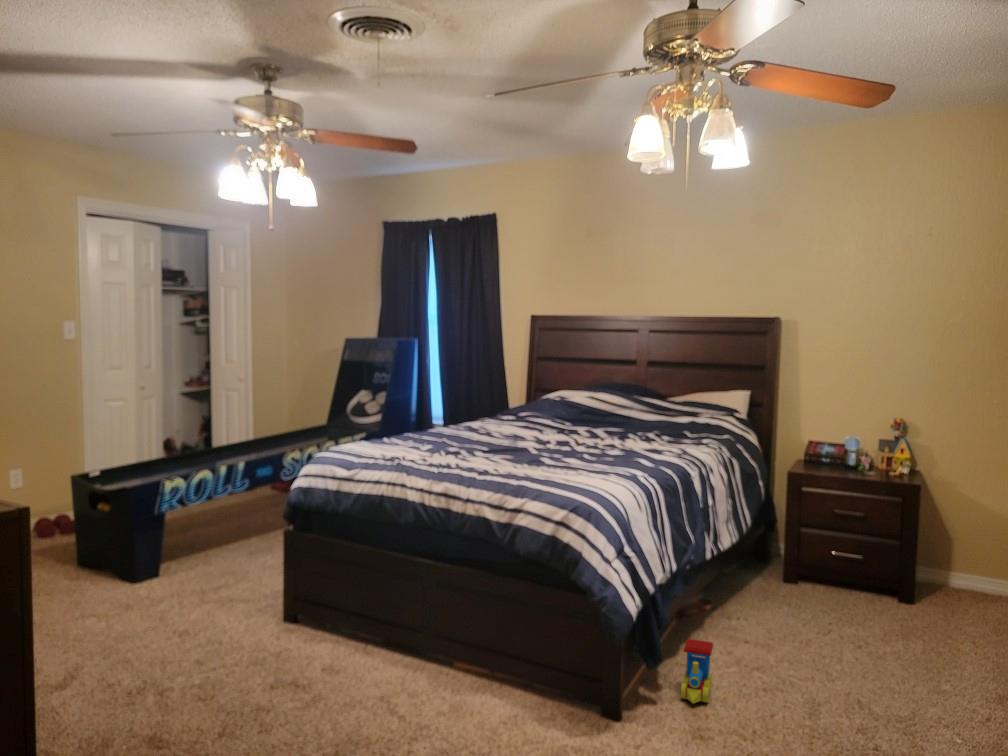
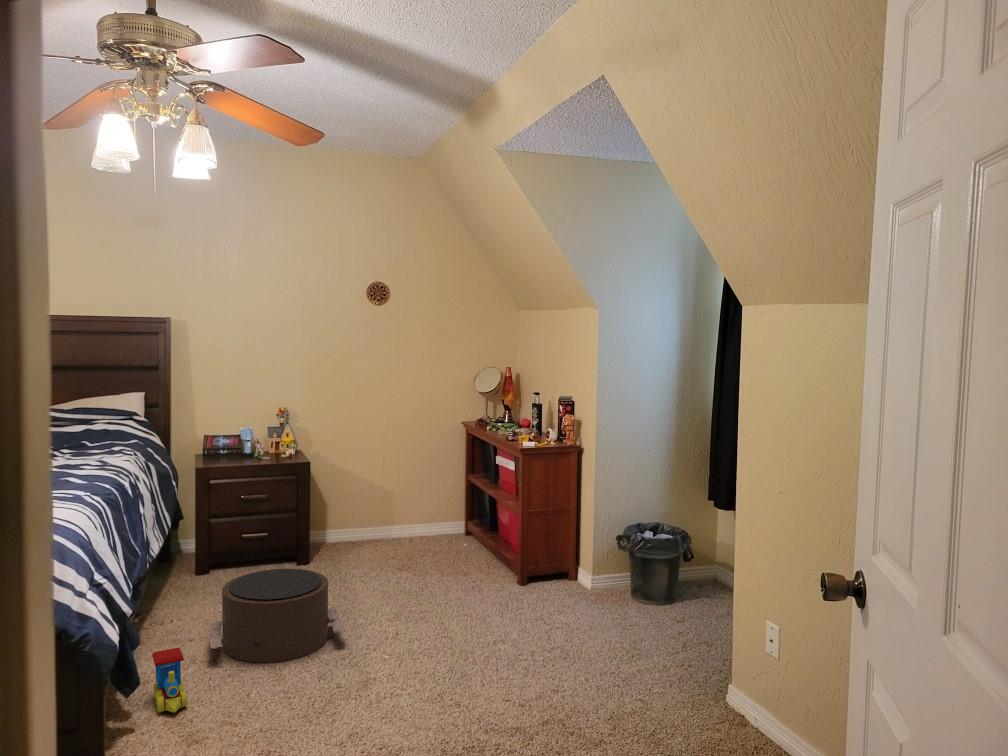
pouf: none [751,591,913,700] -> present [209,569,345,663]

